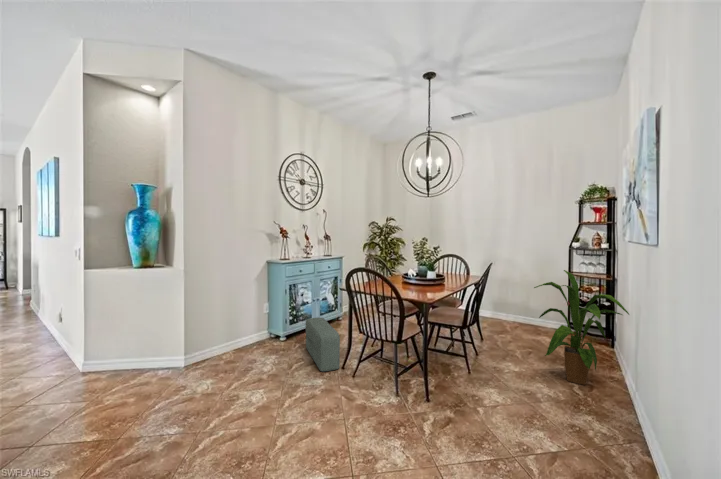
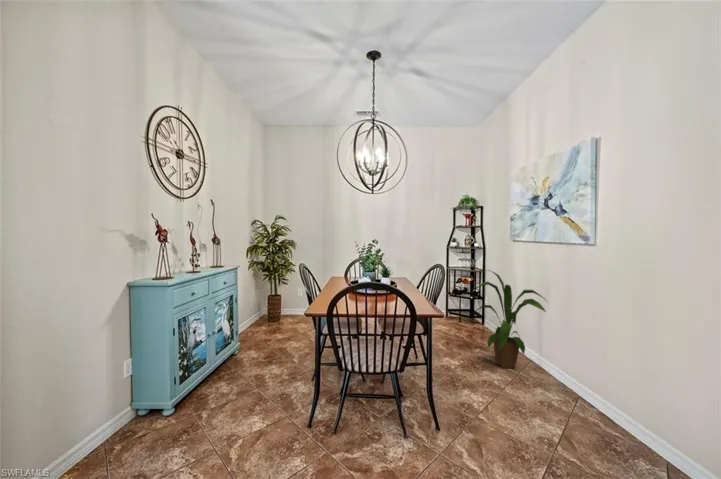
pouf: present [306,318,340,371] -> none [224,361,312,451]

